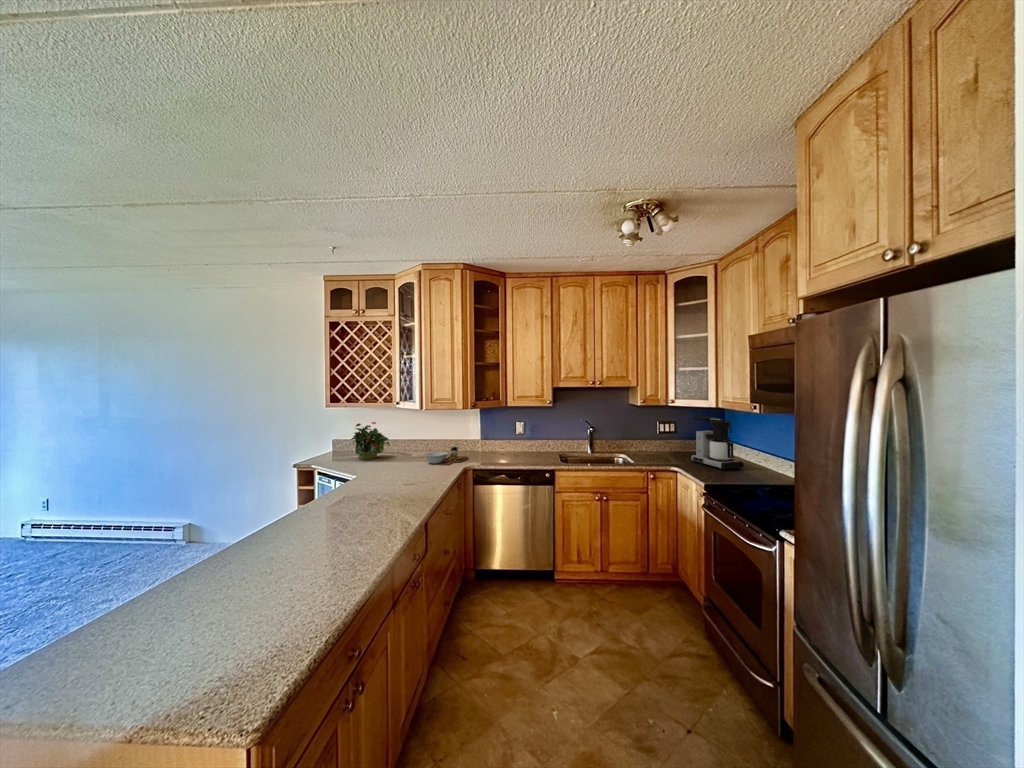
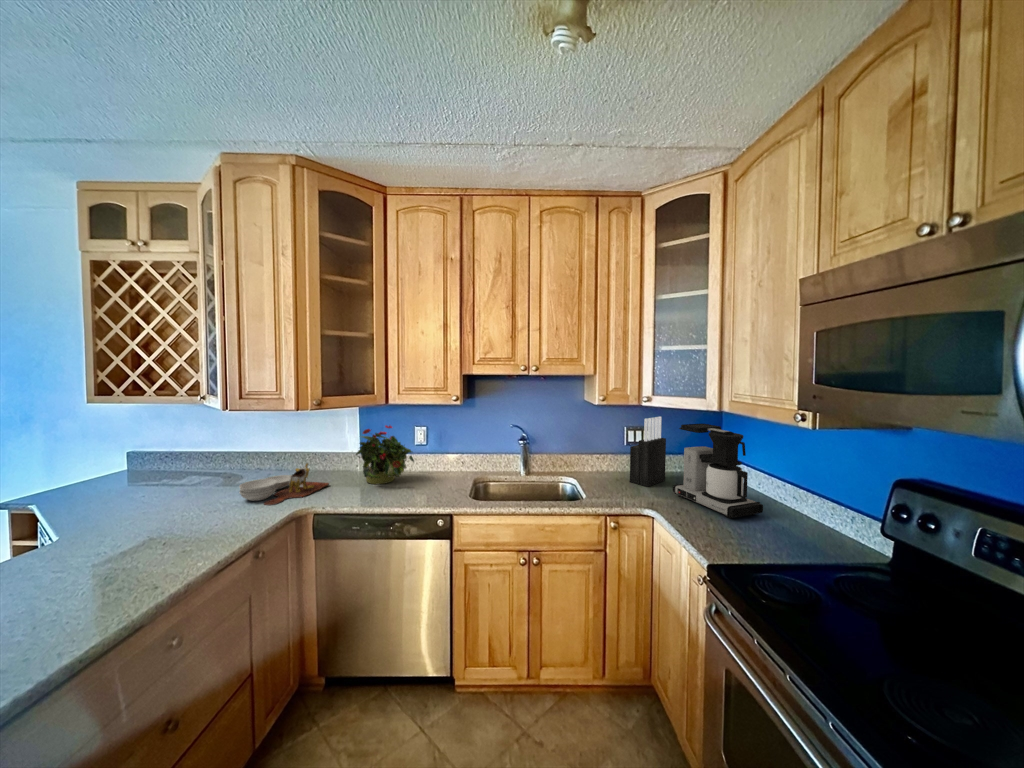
knife block: none [662,413,686,458] -> present [630,417,666,487]
potted plant: present [351,422,390,459] -> present [356,426,414,484]

